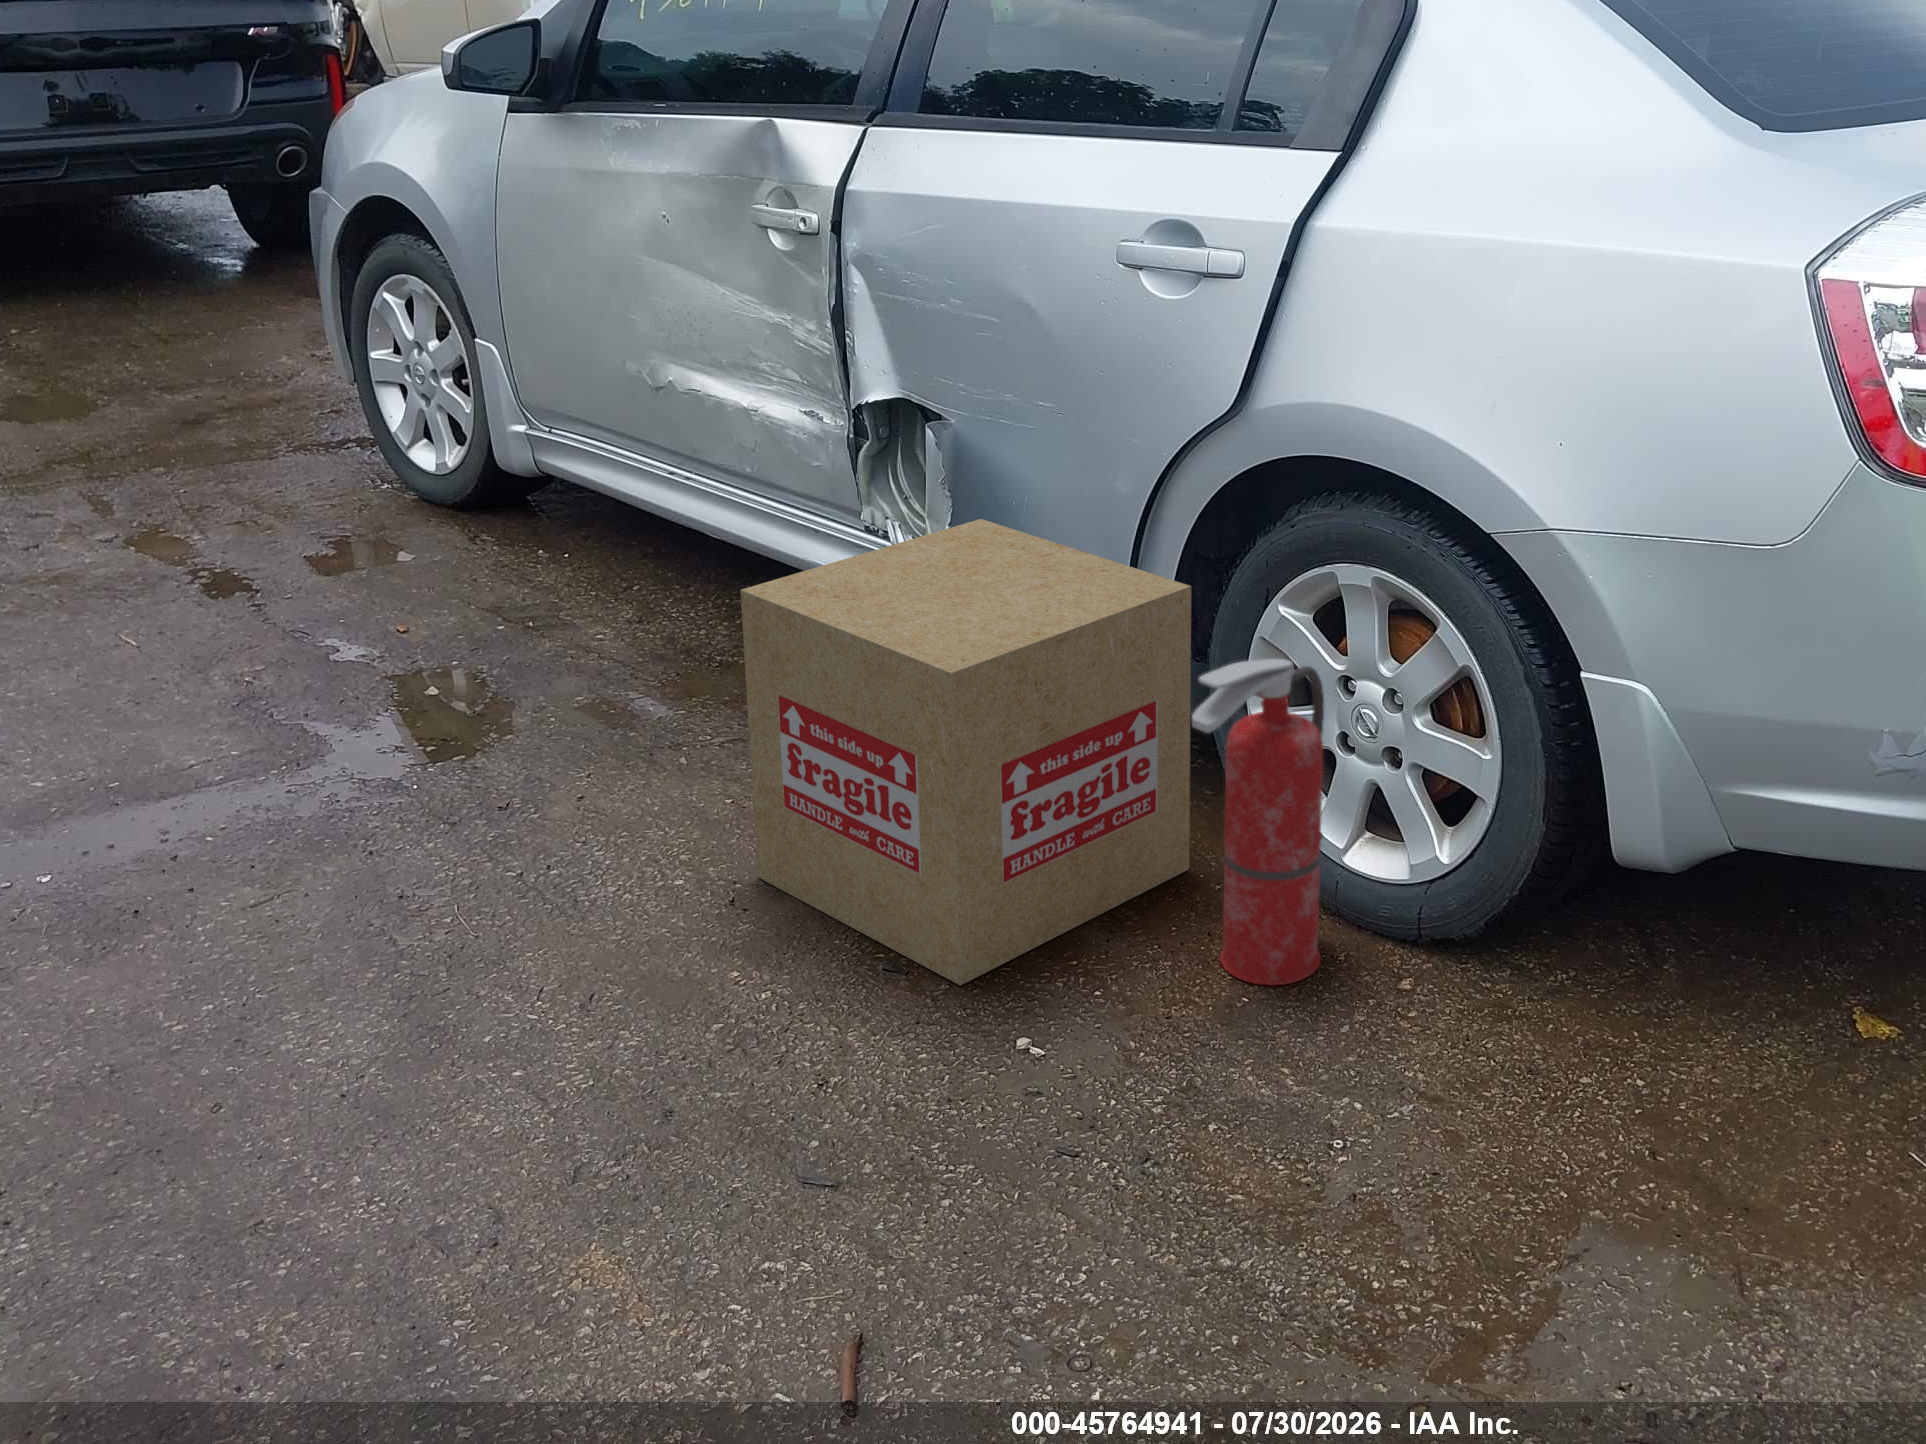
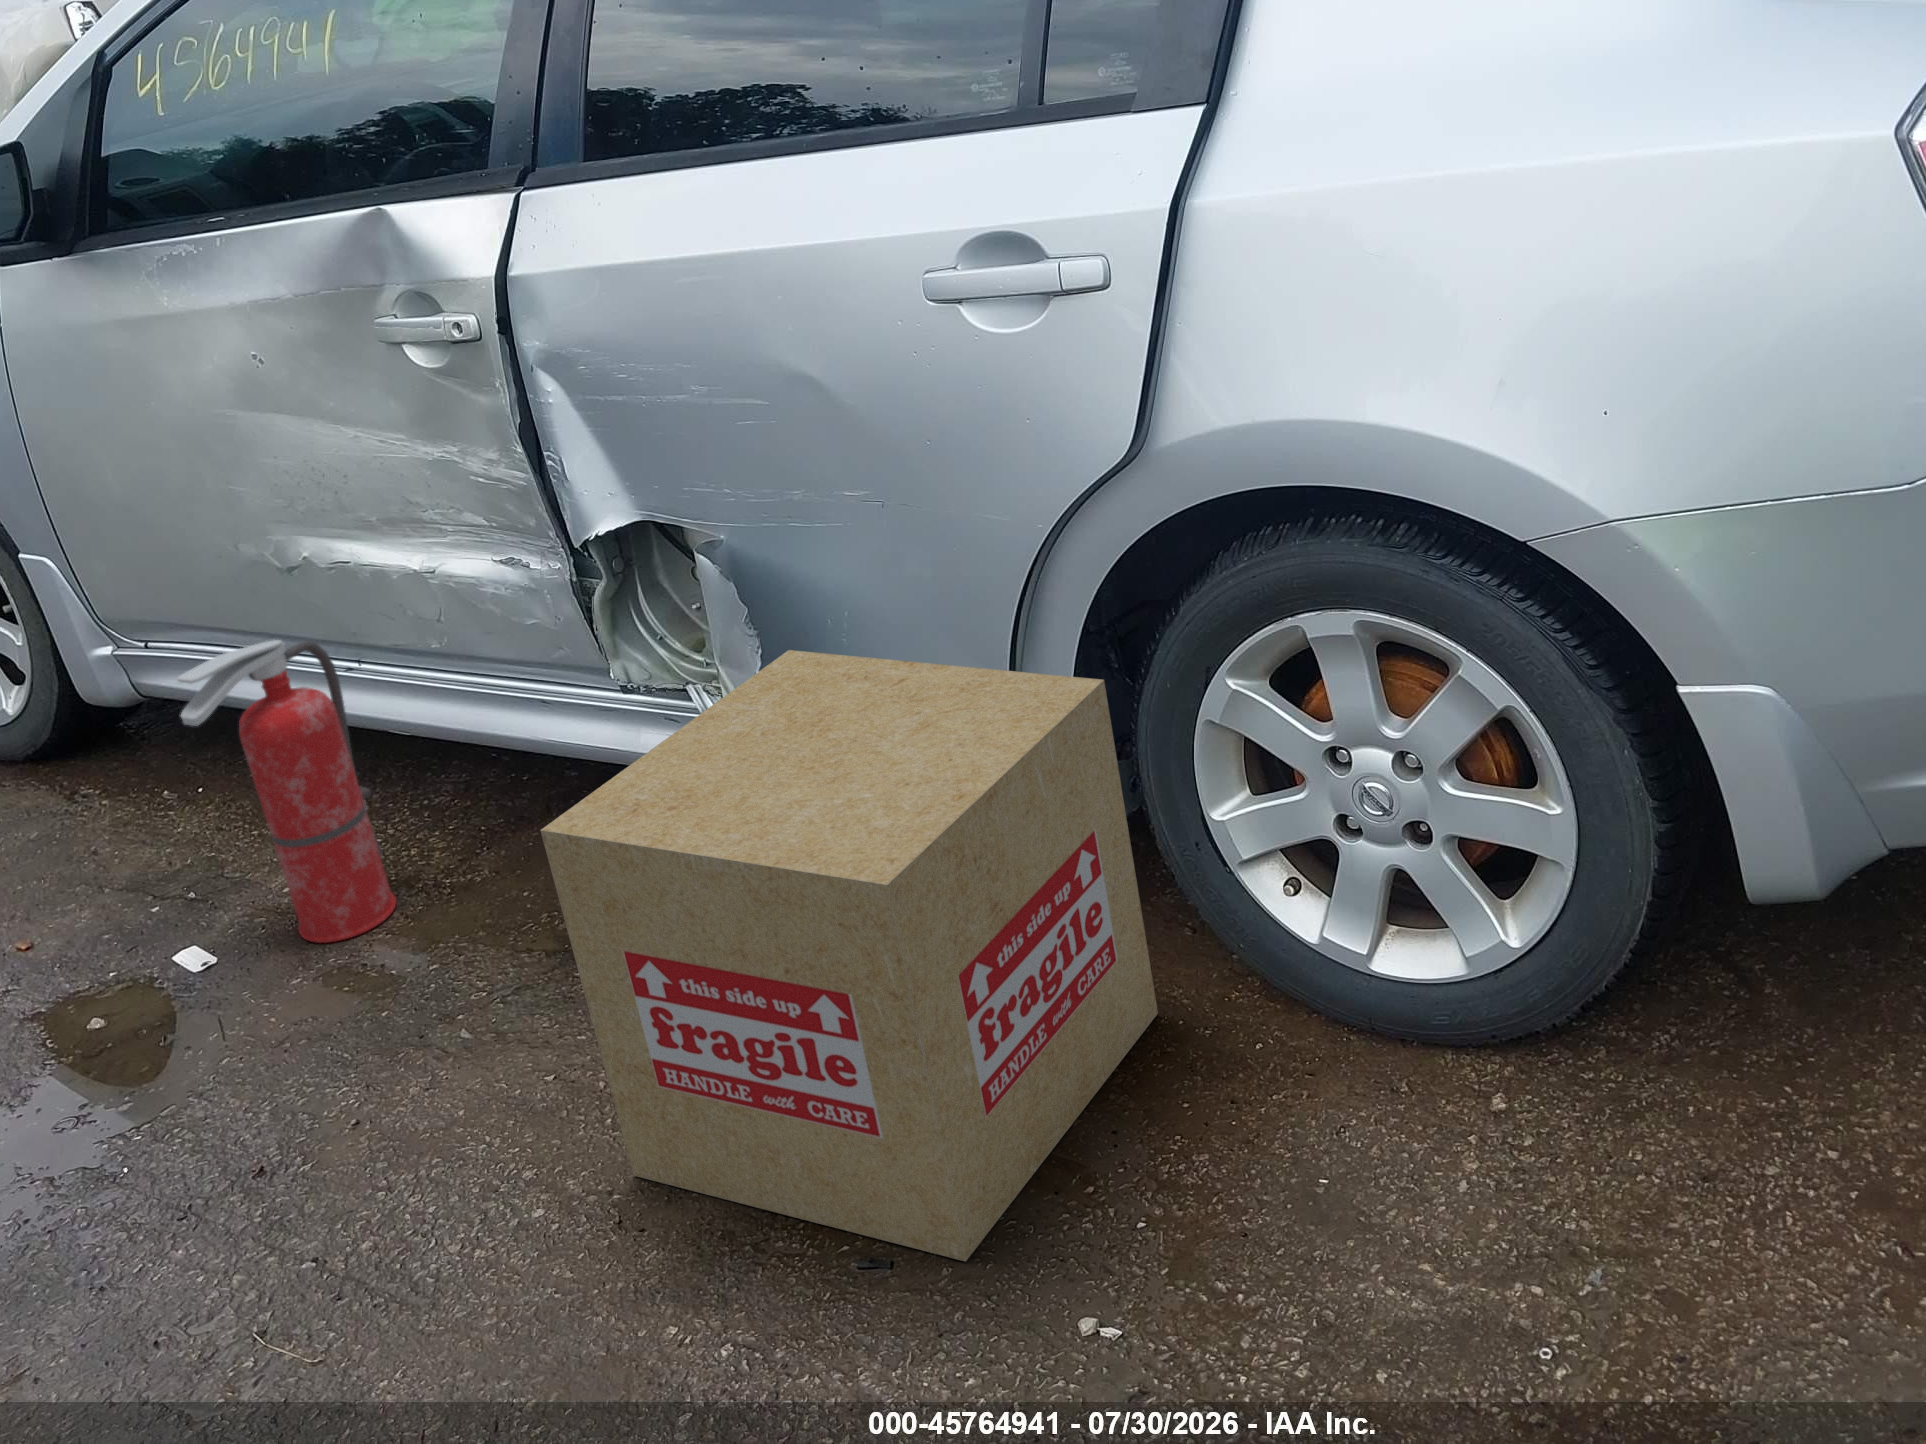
fire extinguisher: present [1191,659,1324,985] -> present [178,640,396,943]

